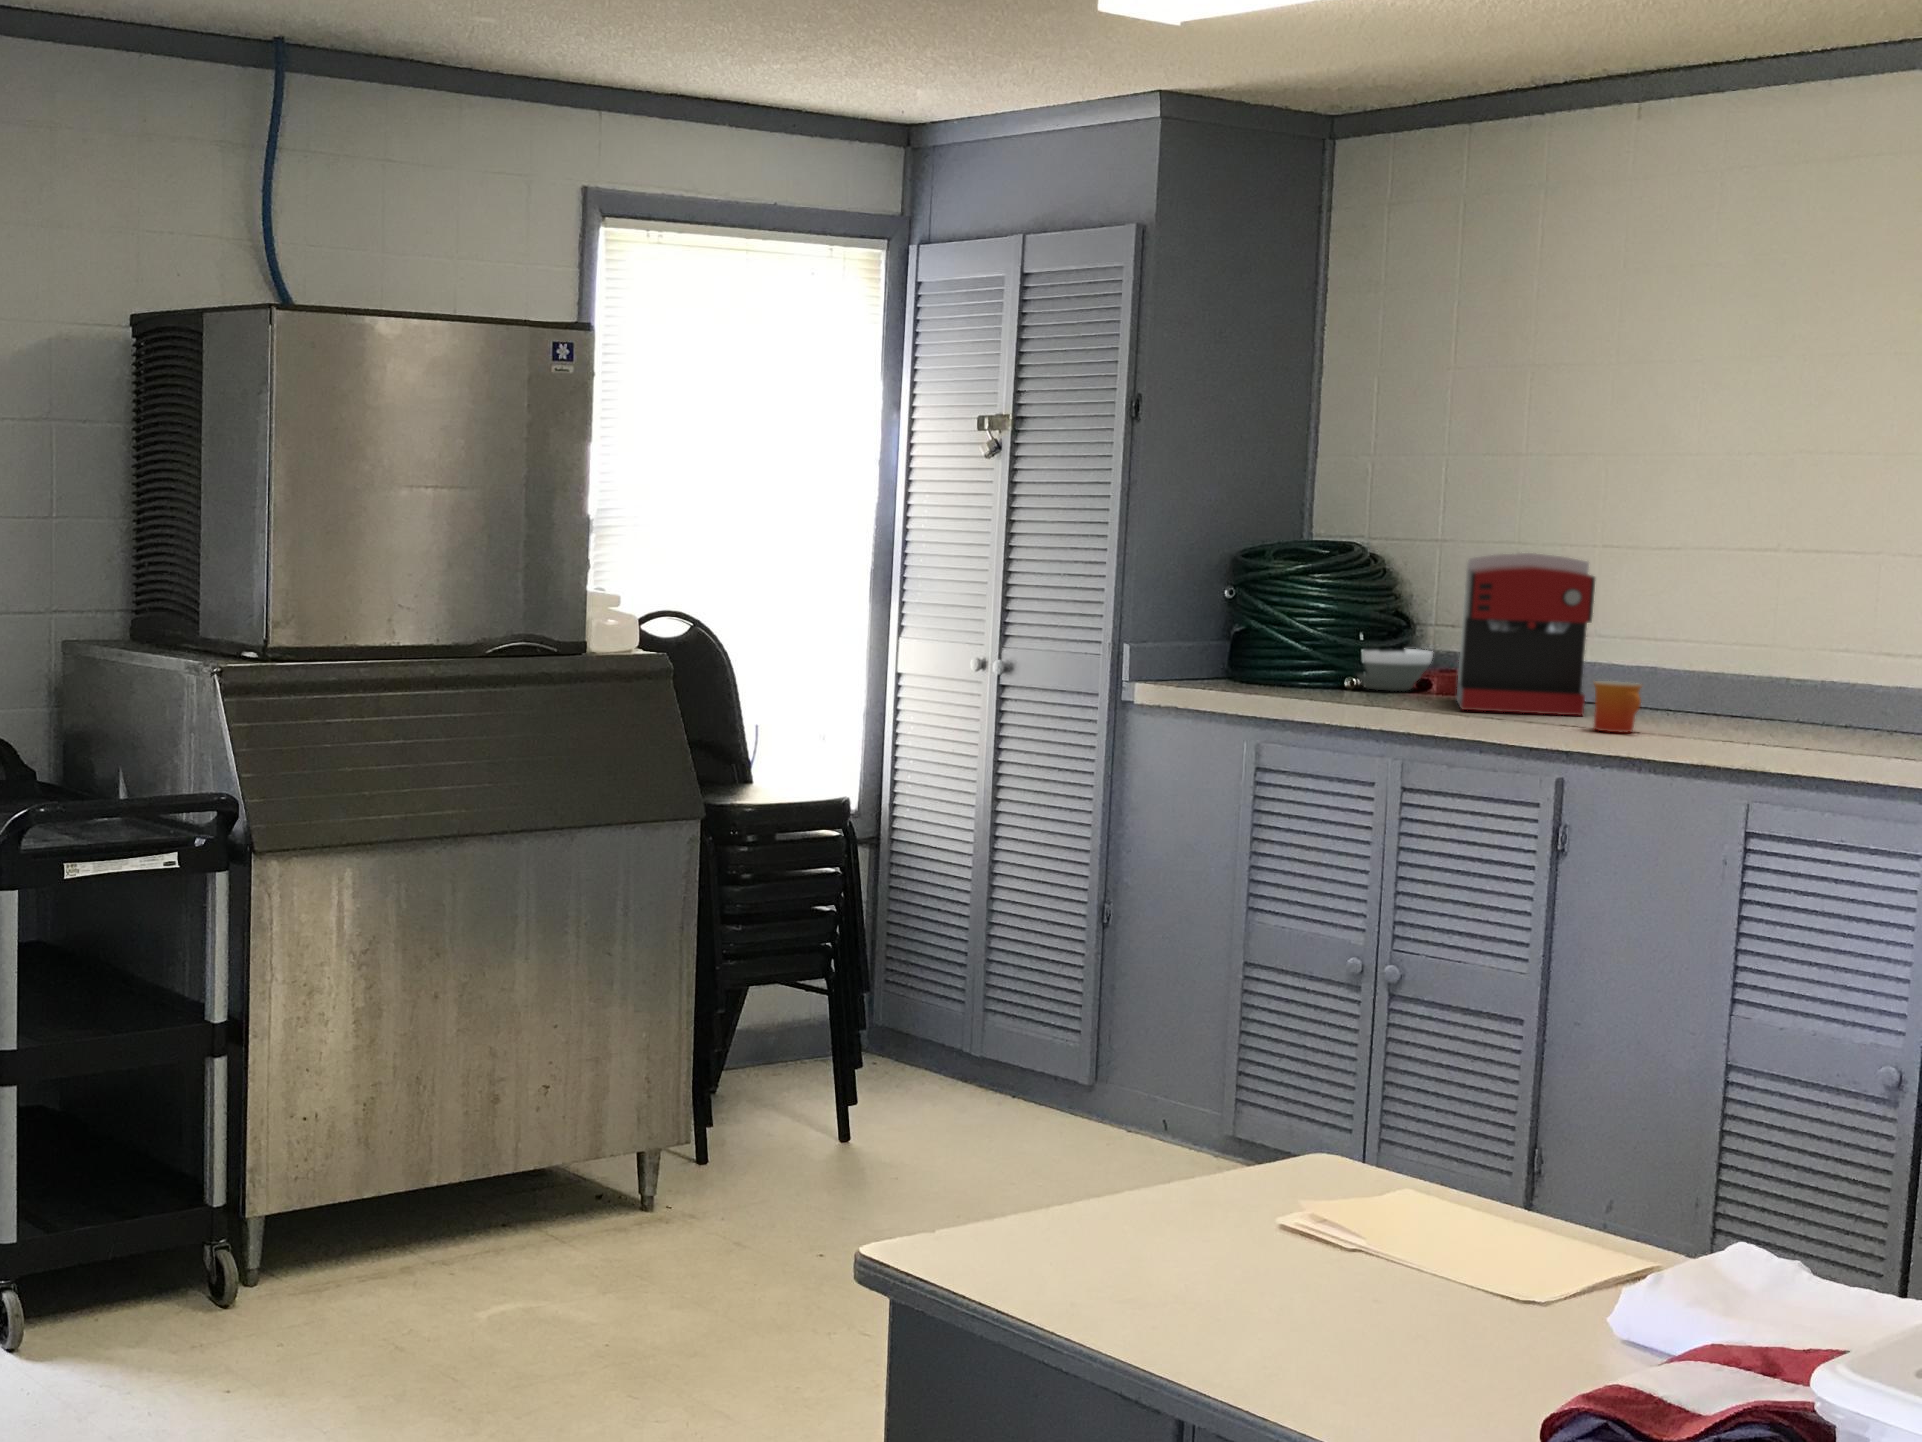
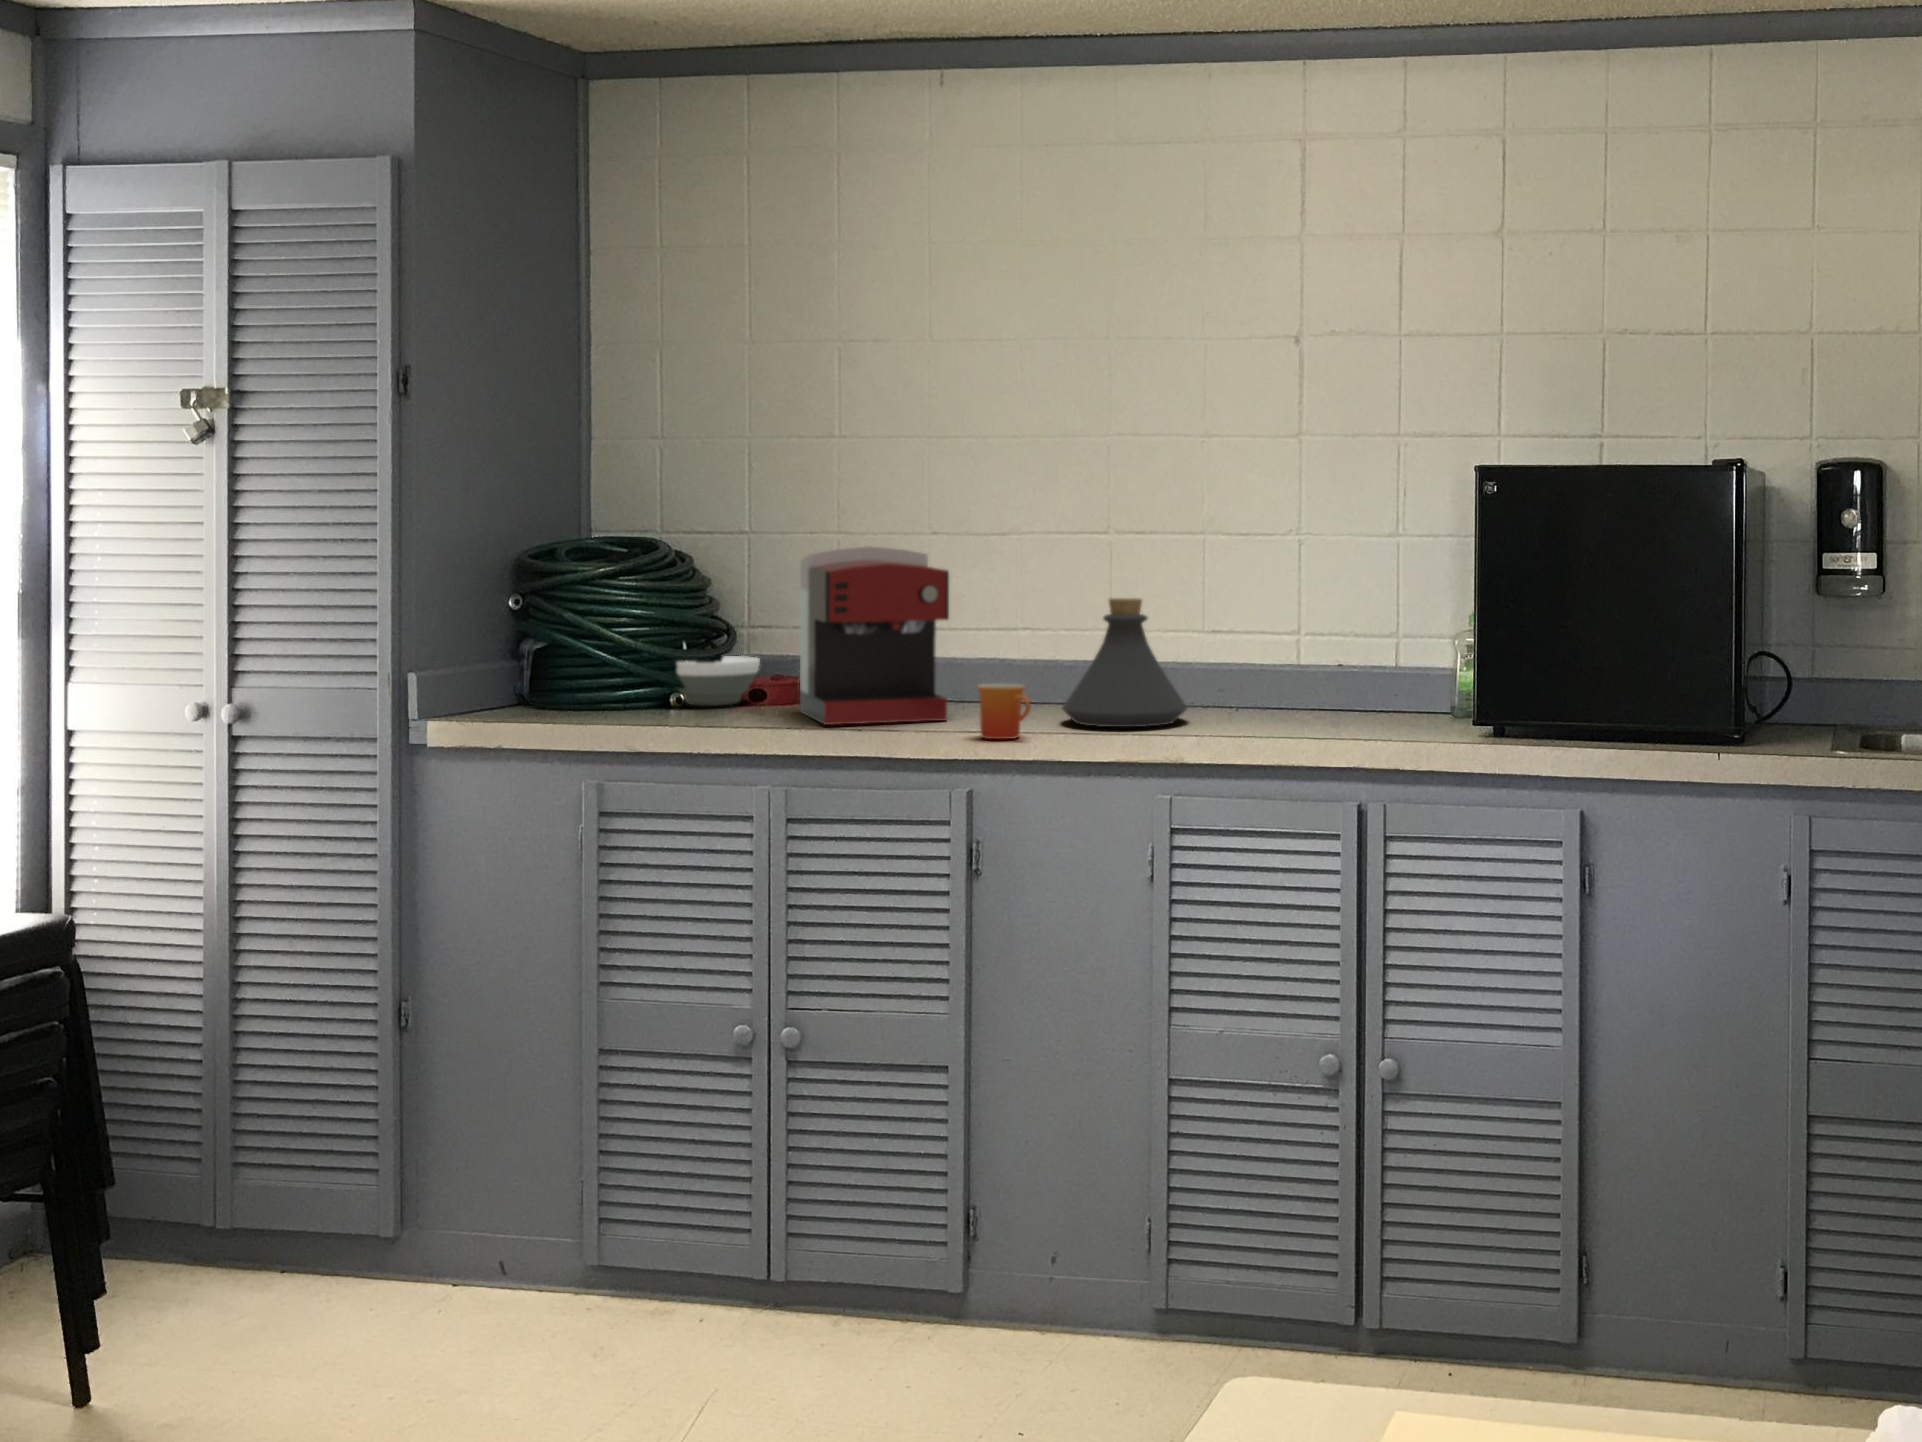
bottle: none [1695,610,1835,735] -> present [1062,598,1187,727]

